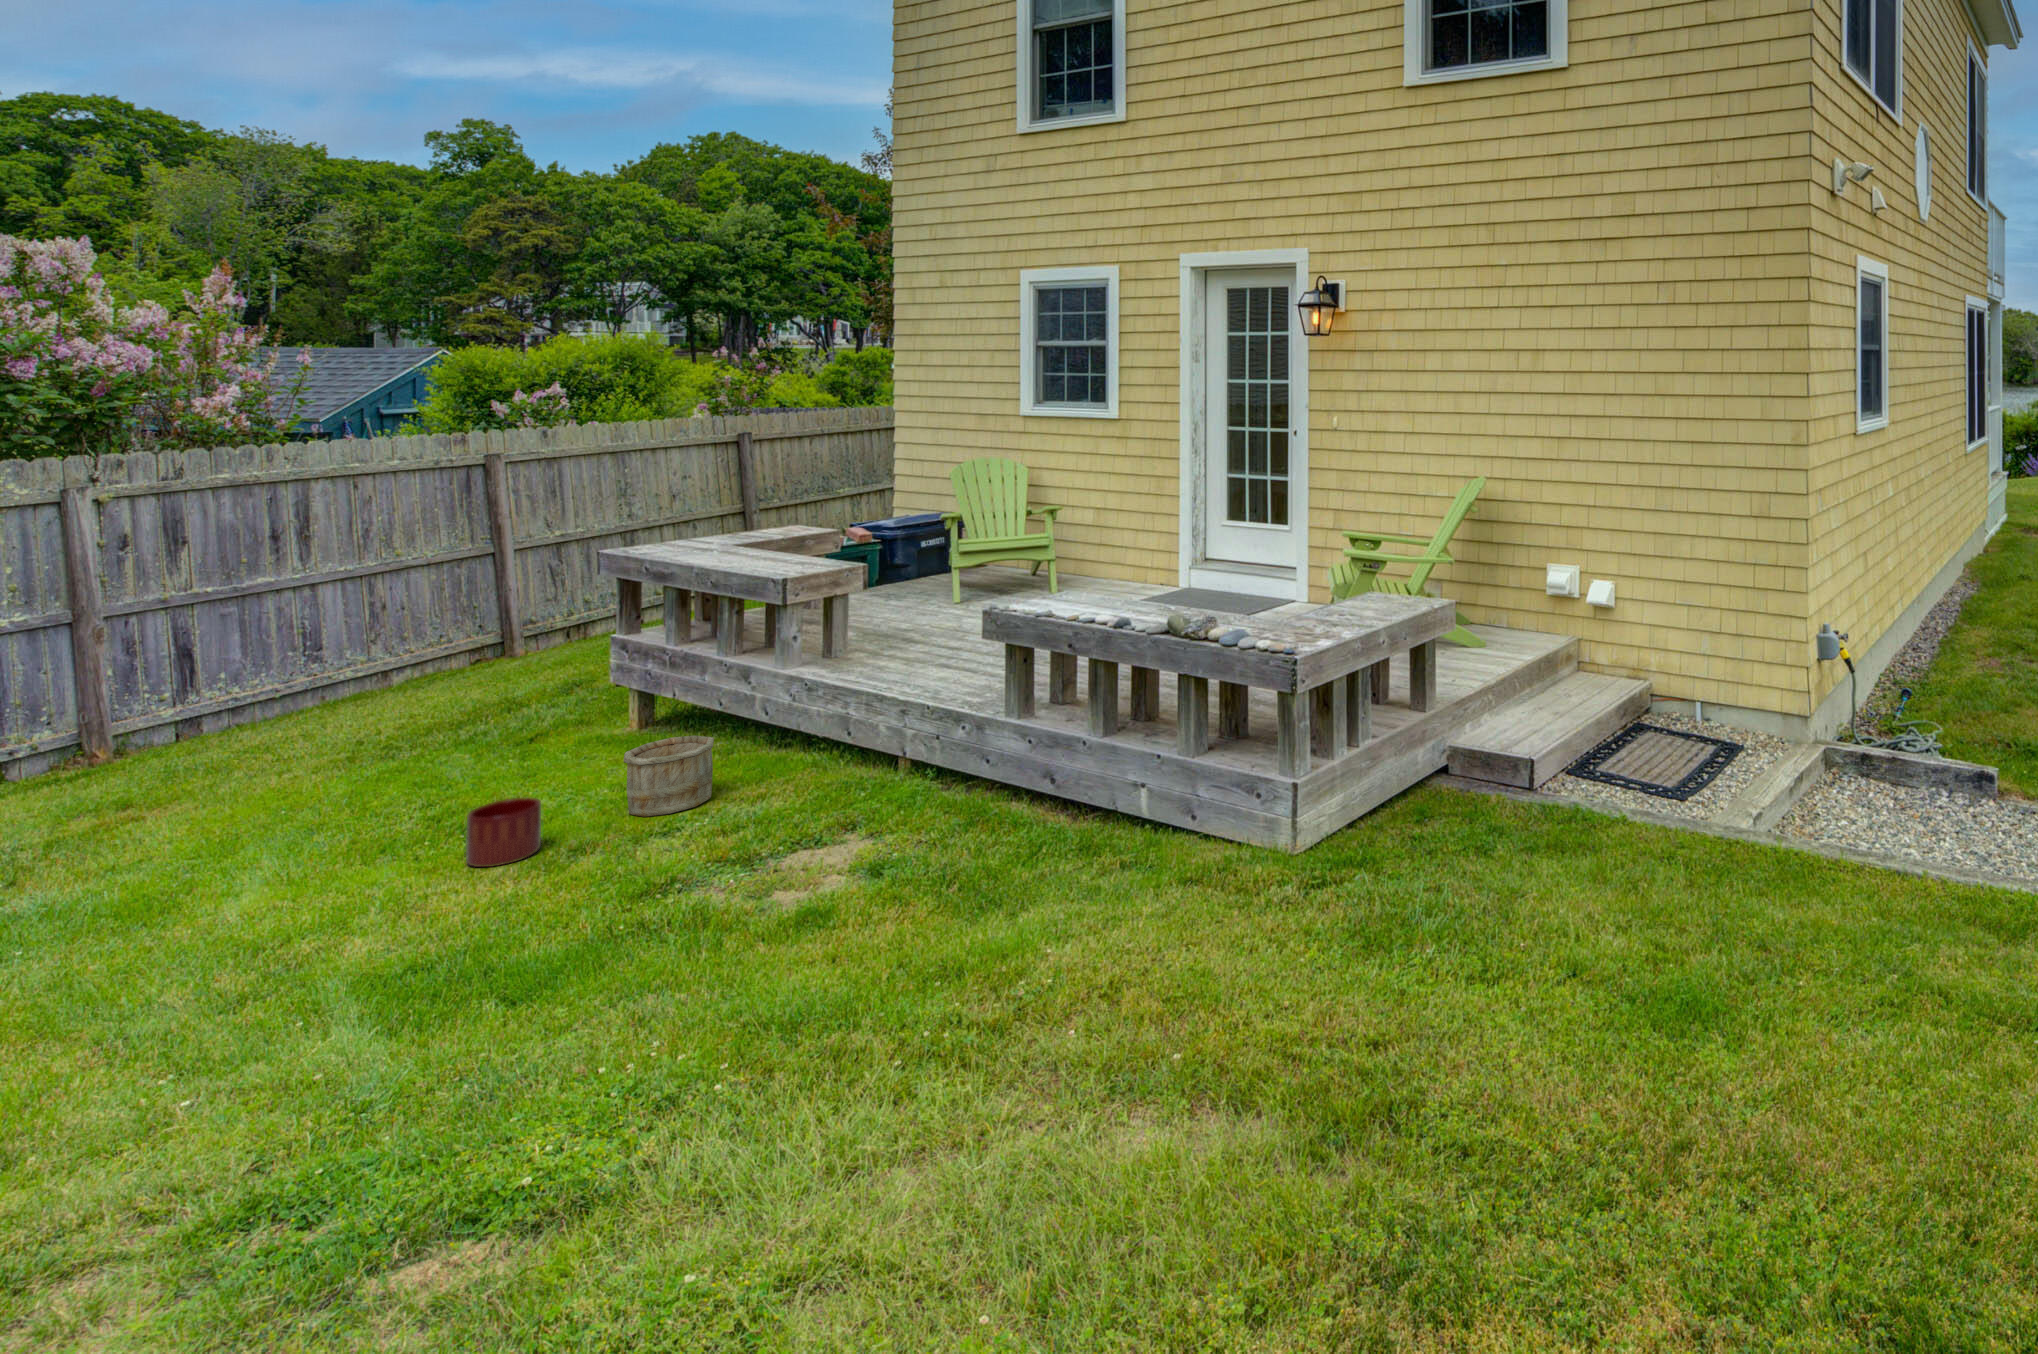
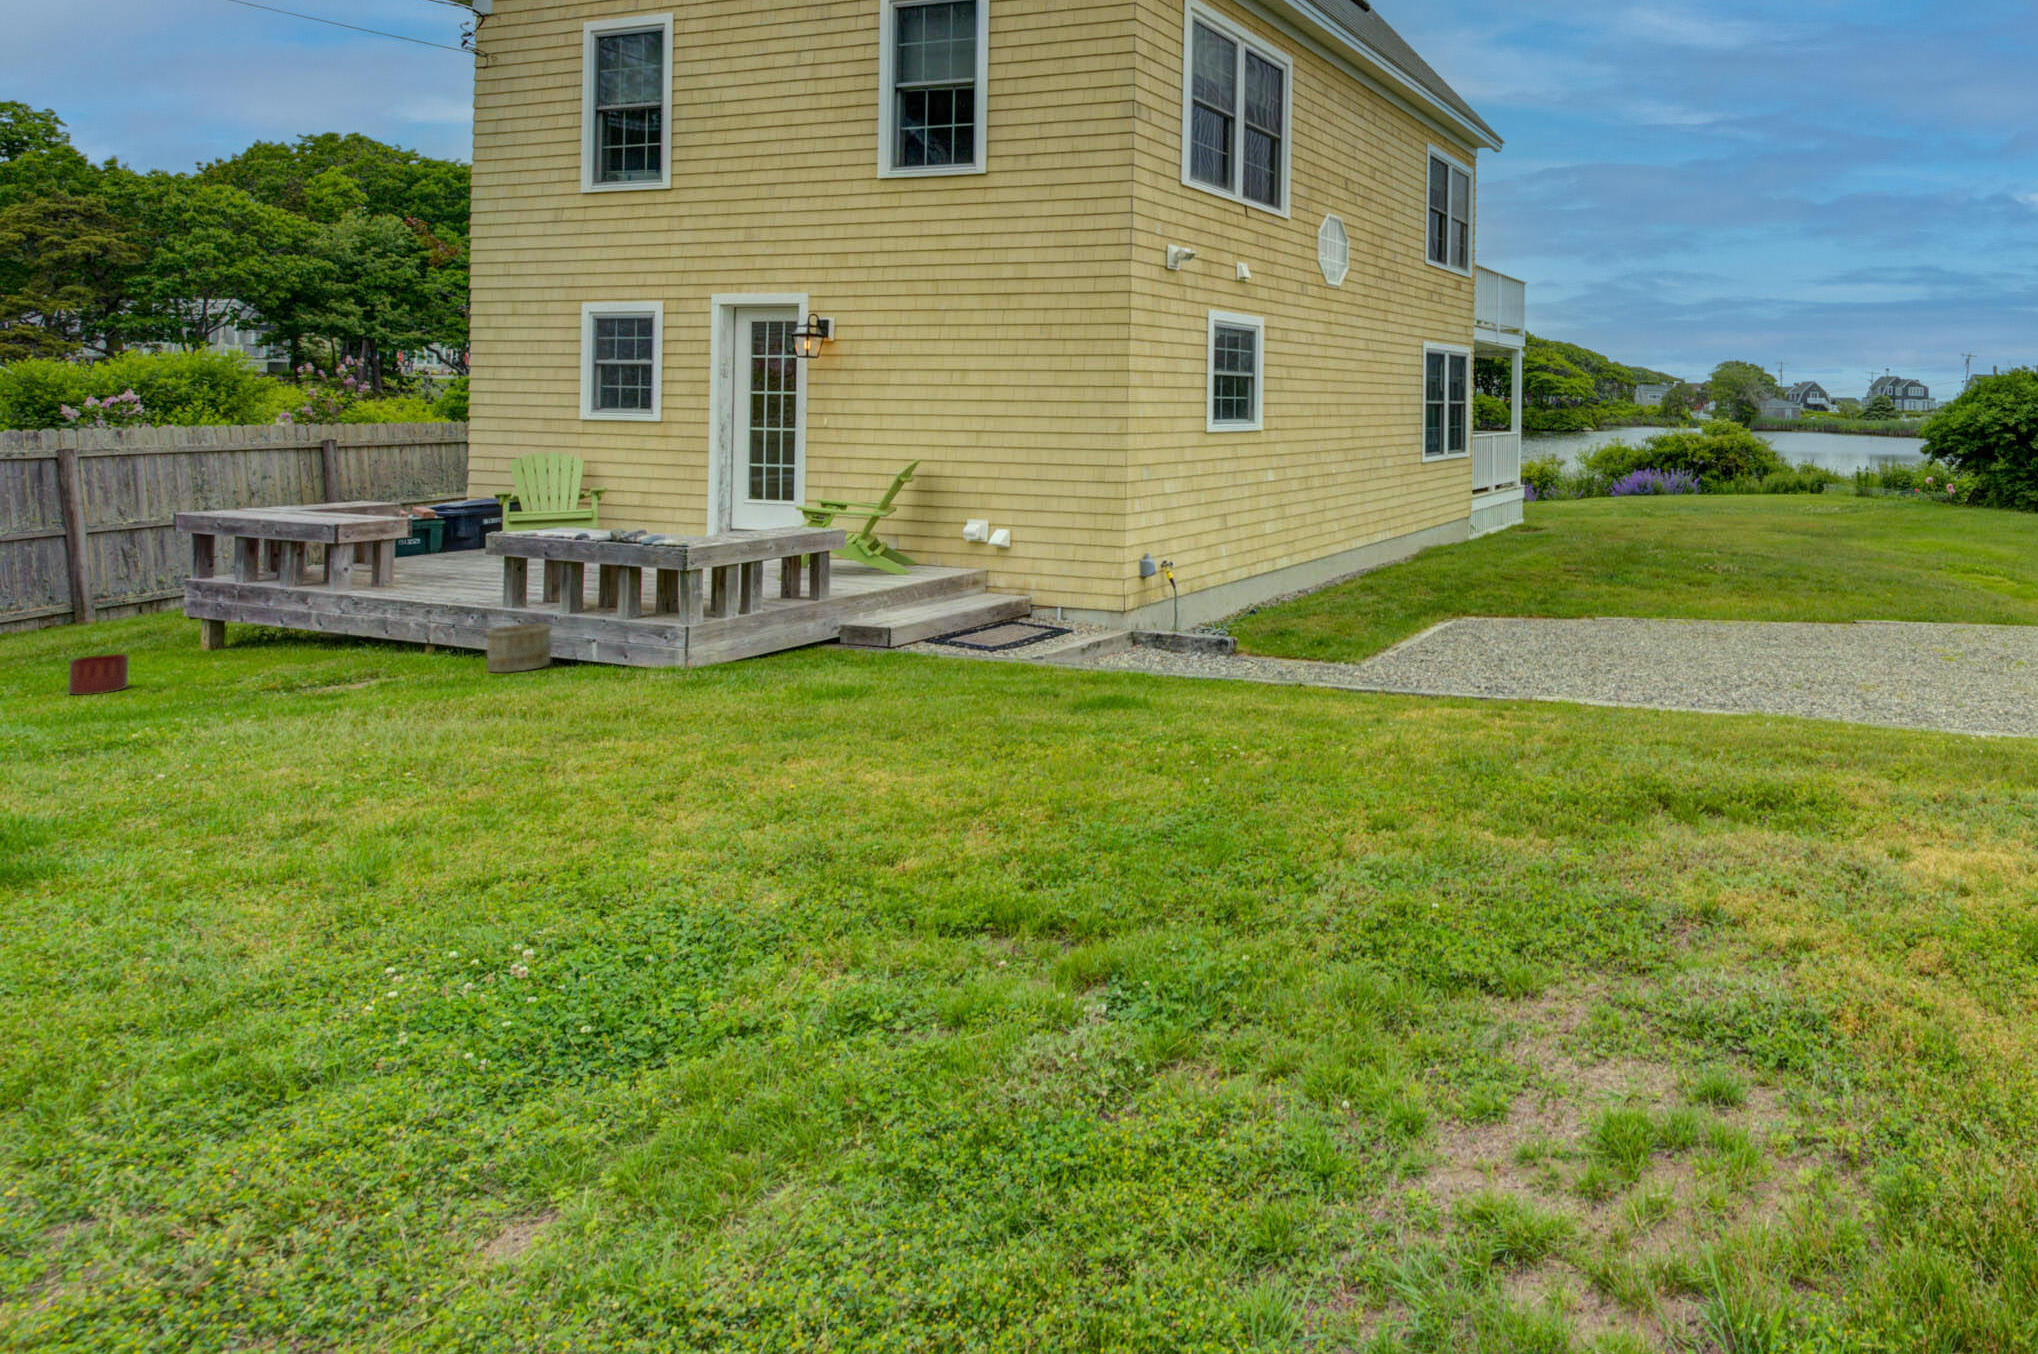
wooden bucket: present [624,736,714,817] -> present [485,624,551,673]

